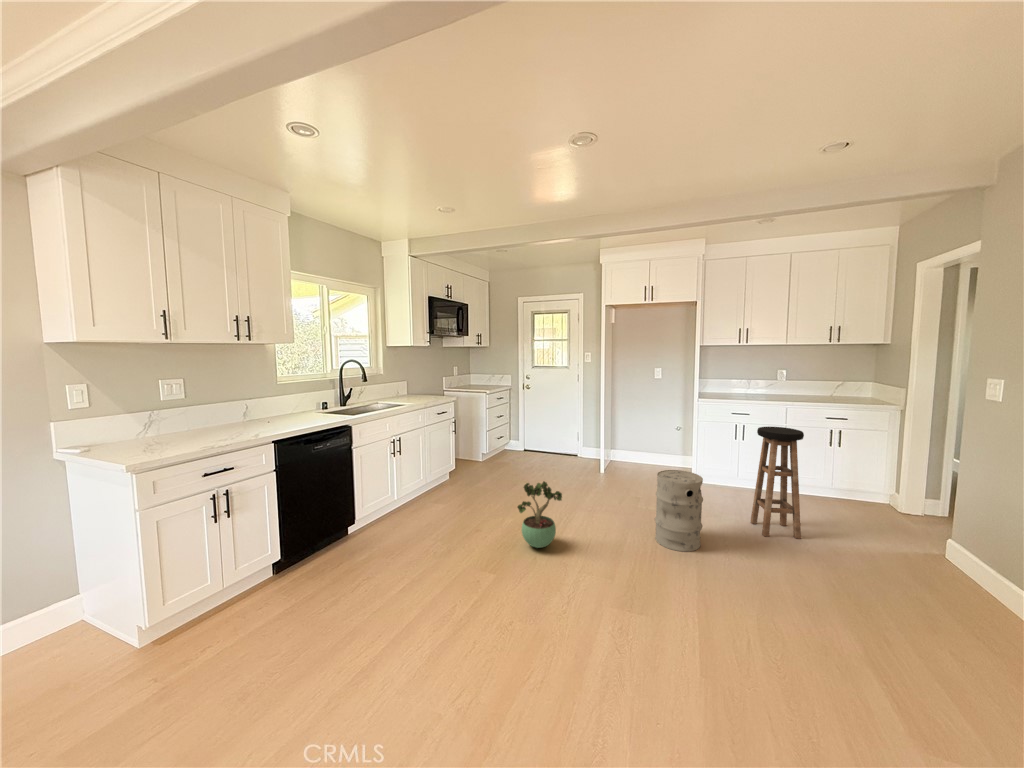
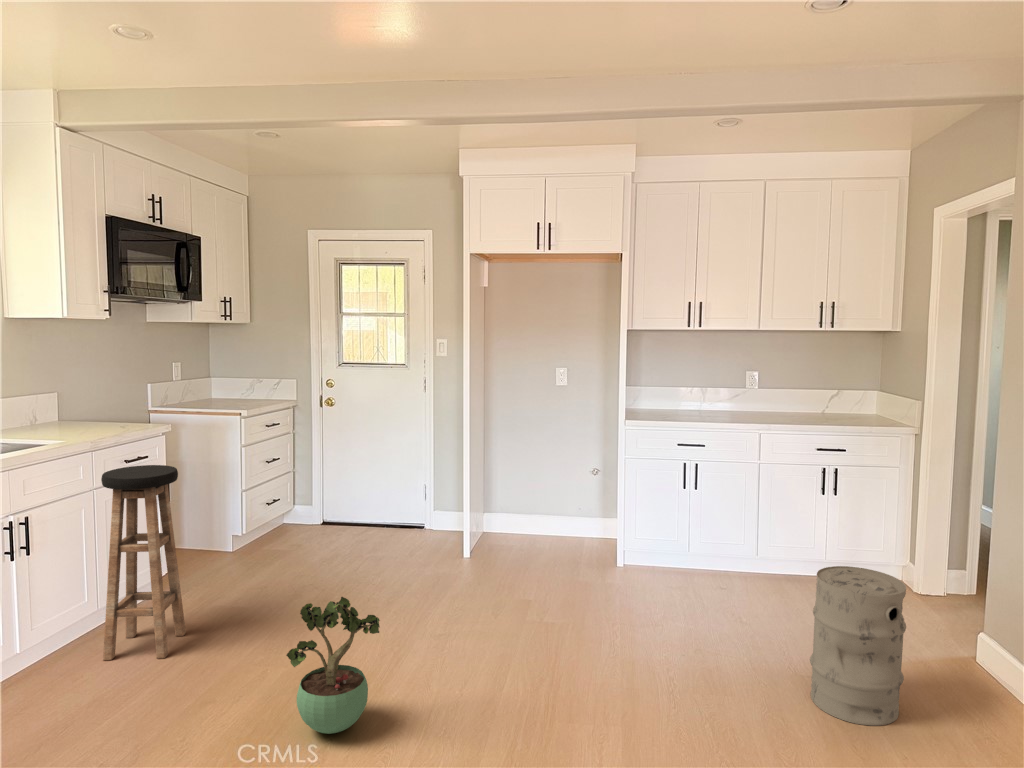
bar stool: present [751,427,804,539] -> present [101,465,186,660]
trash can: present [655,470,703,552] -> present [810,566,906,726]

